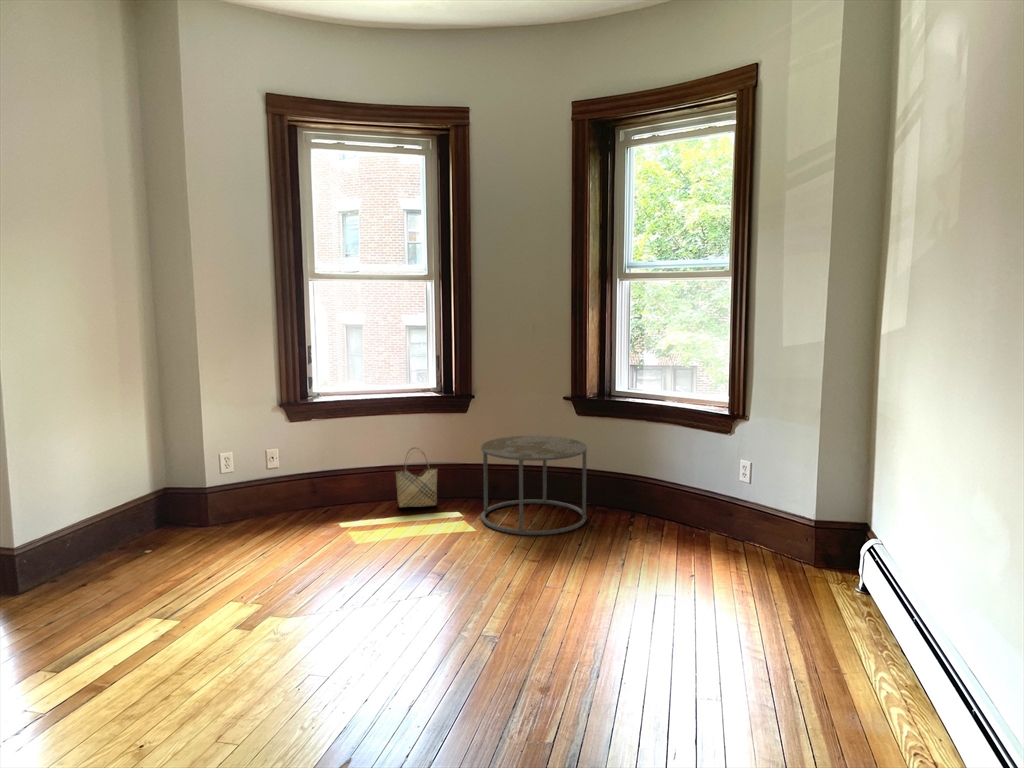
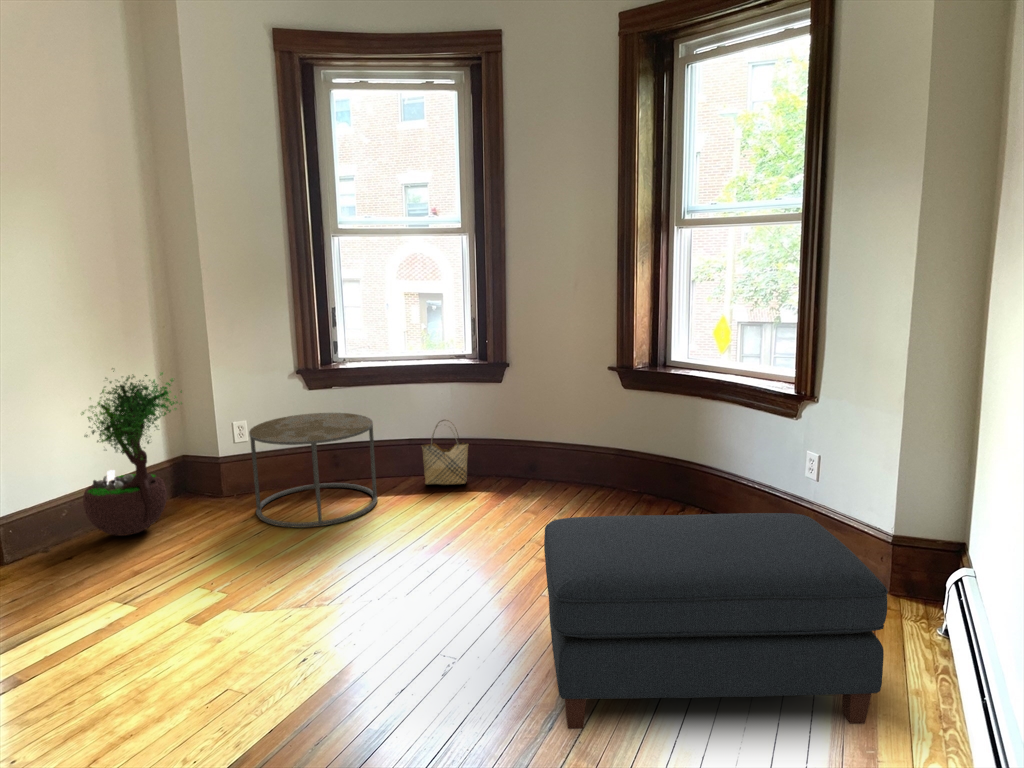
potted tree: none [83,400,185,565] -> present [82,368,182,536]
side table: present [481,436,587,535] -> present [249,413,377,528]
ottoman: none [565,502,840,676] -> present [544,513,888,729]

